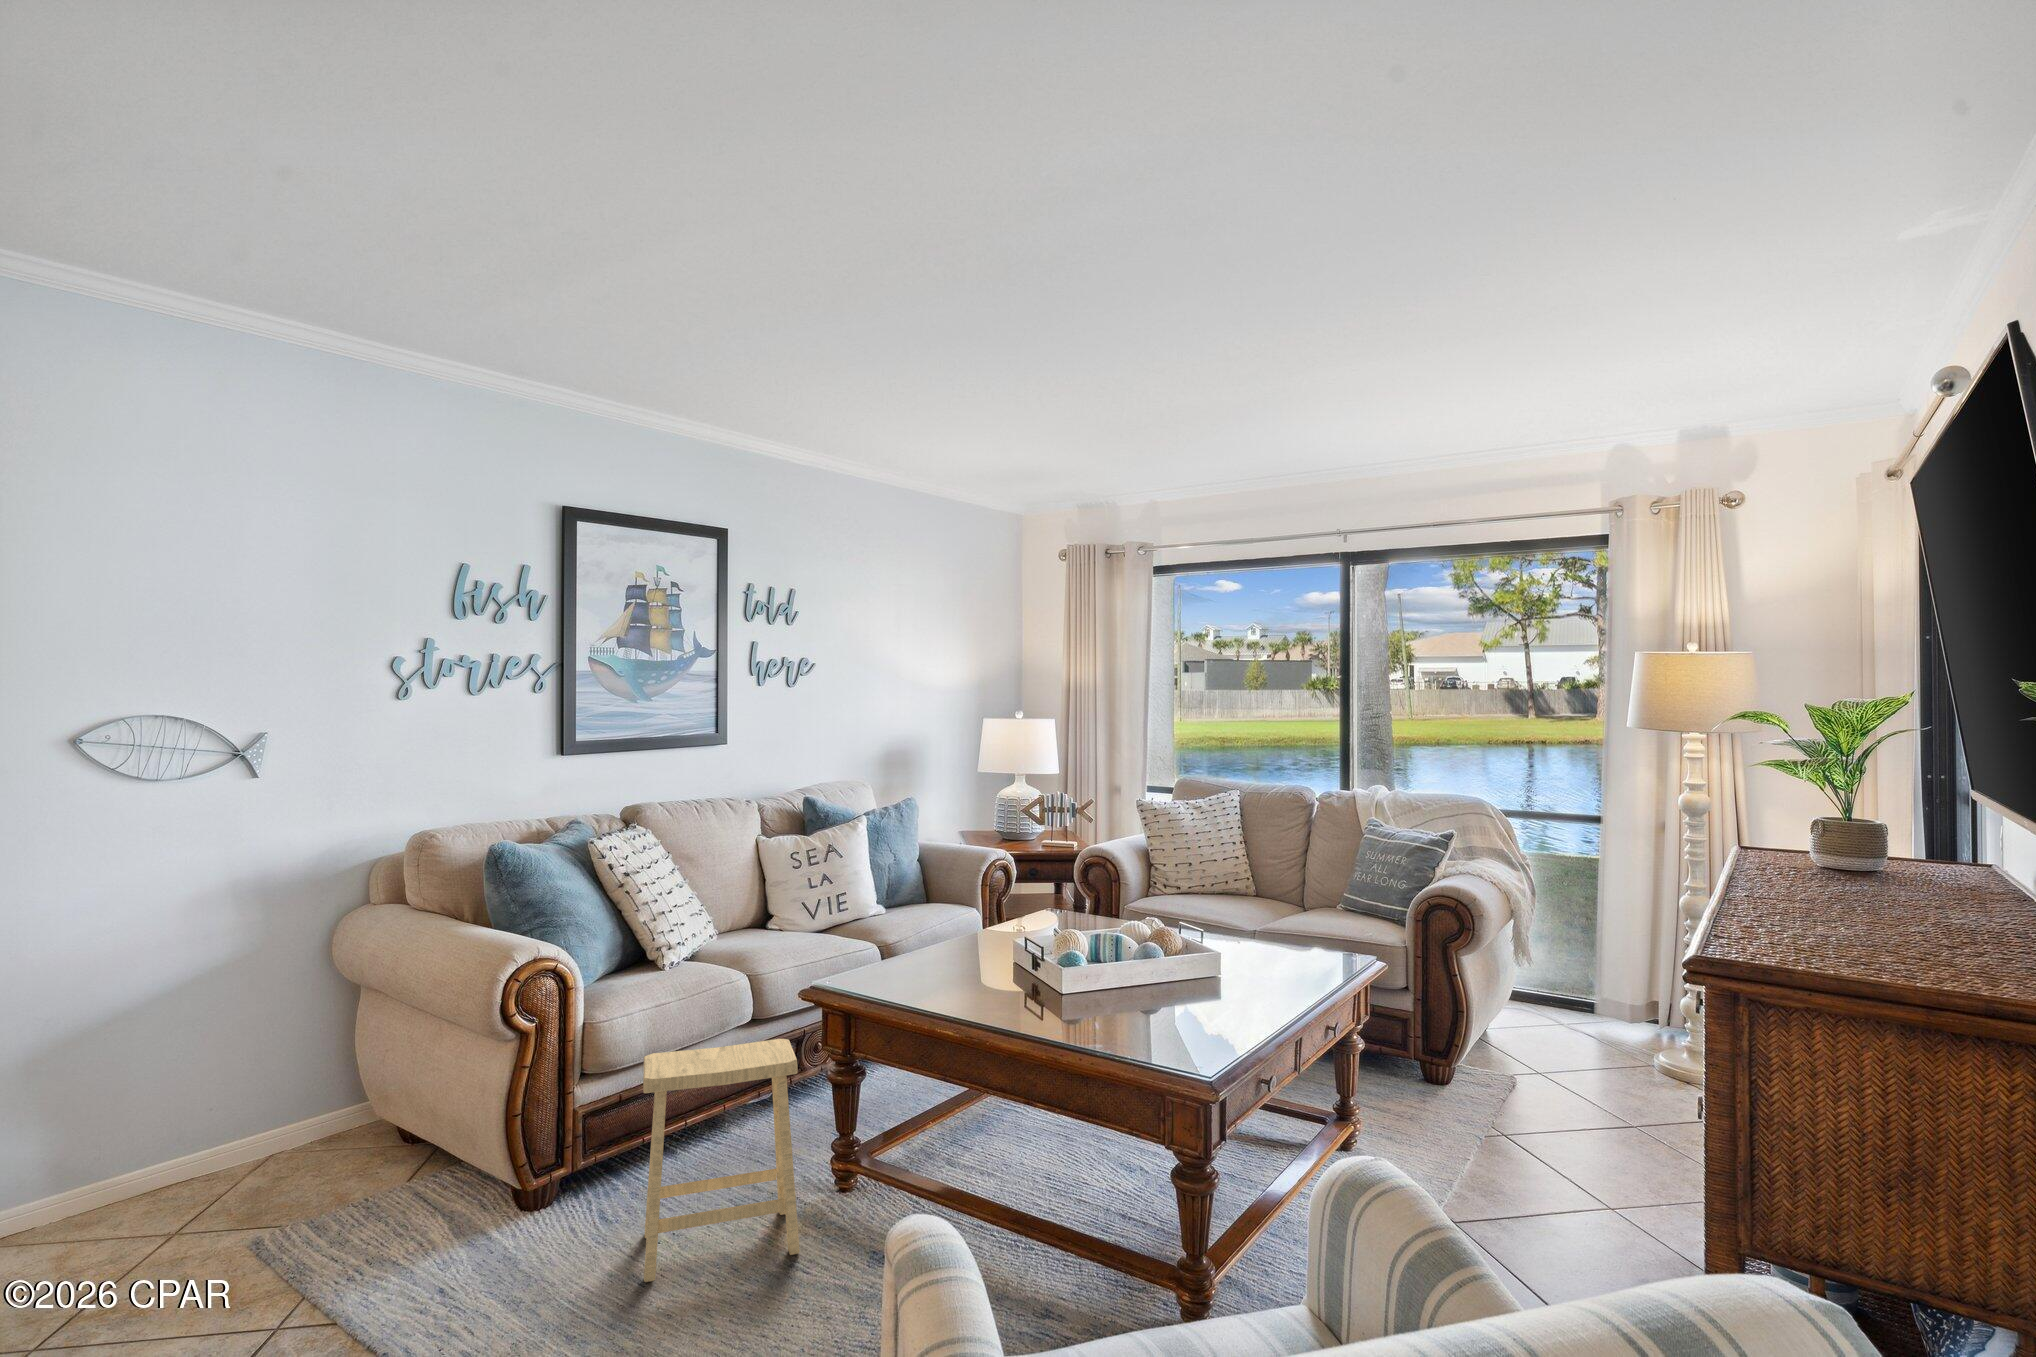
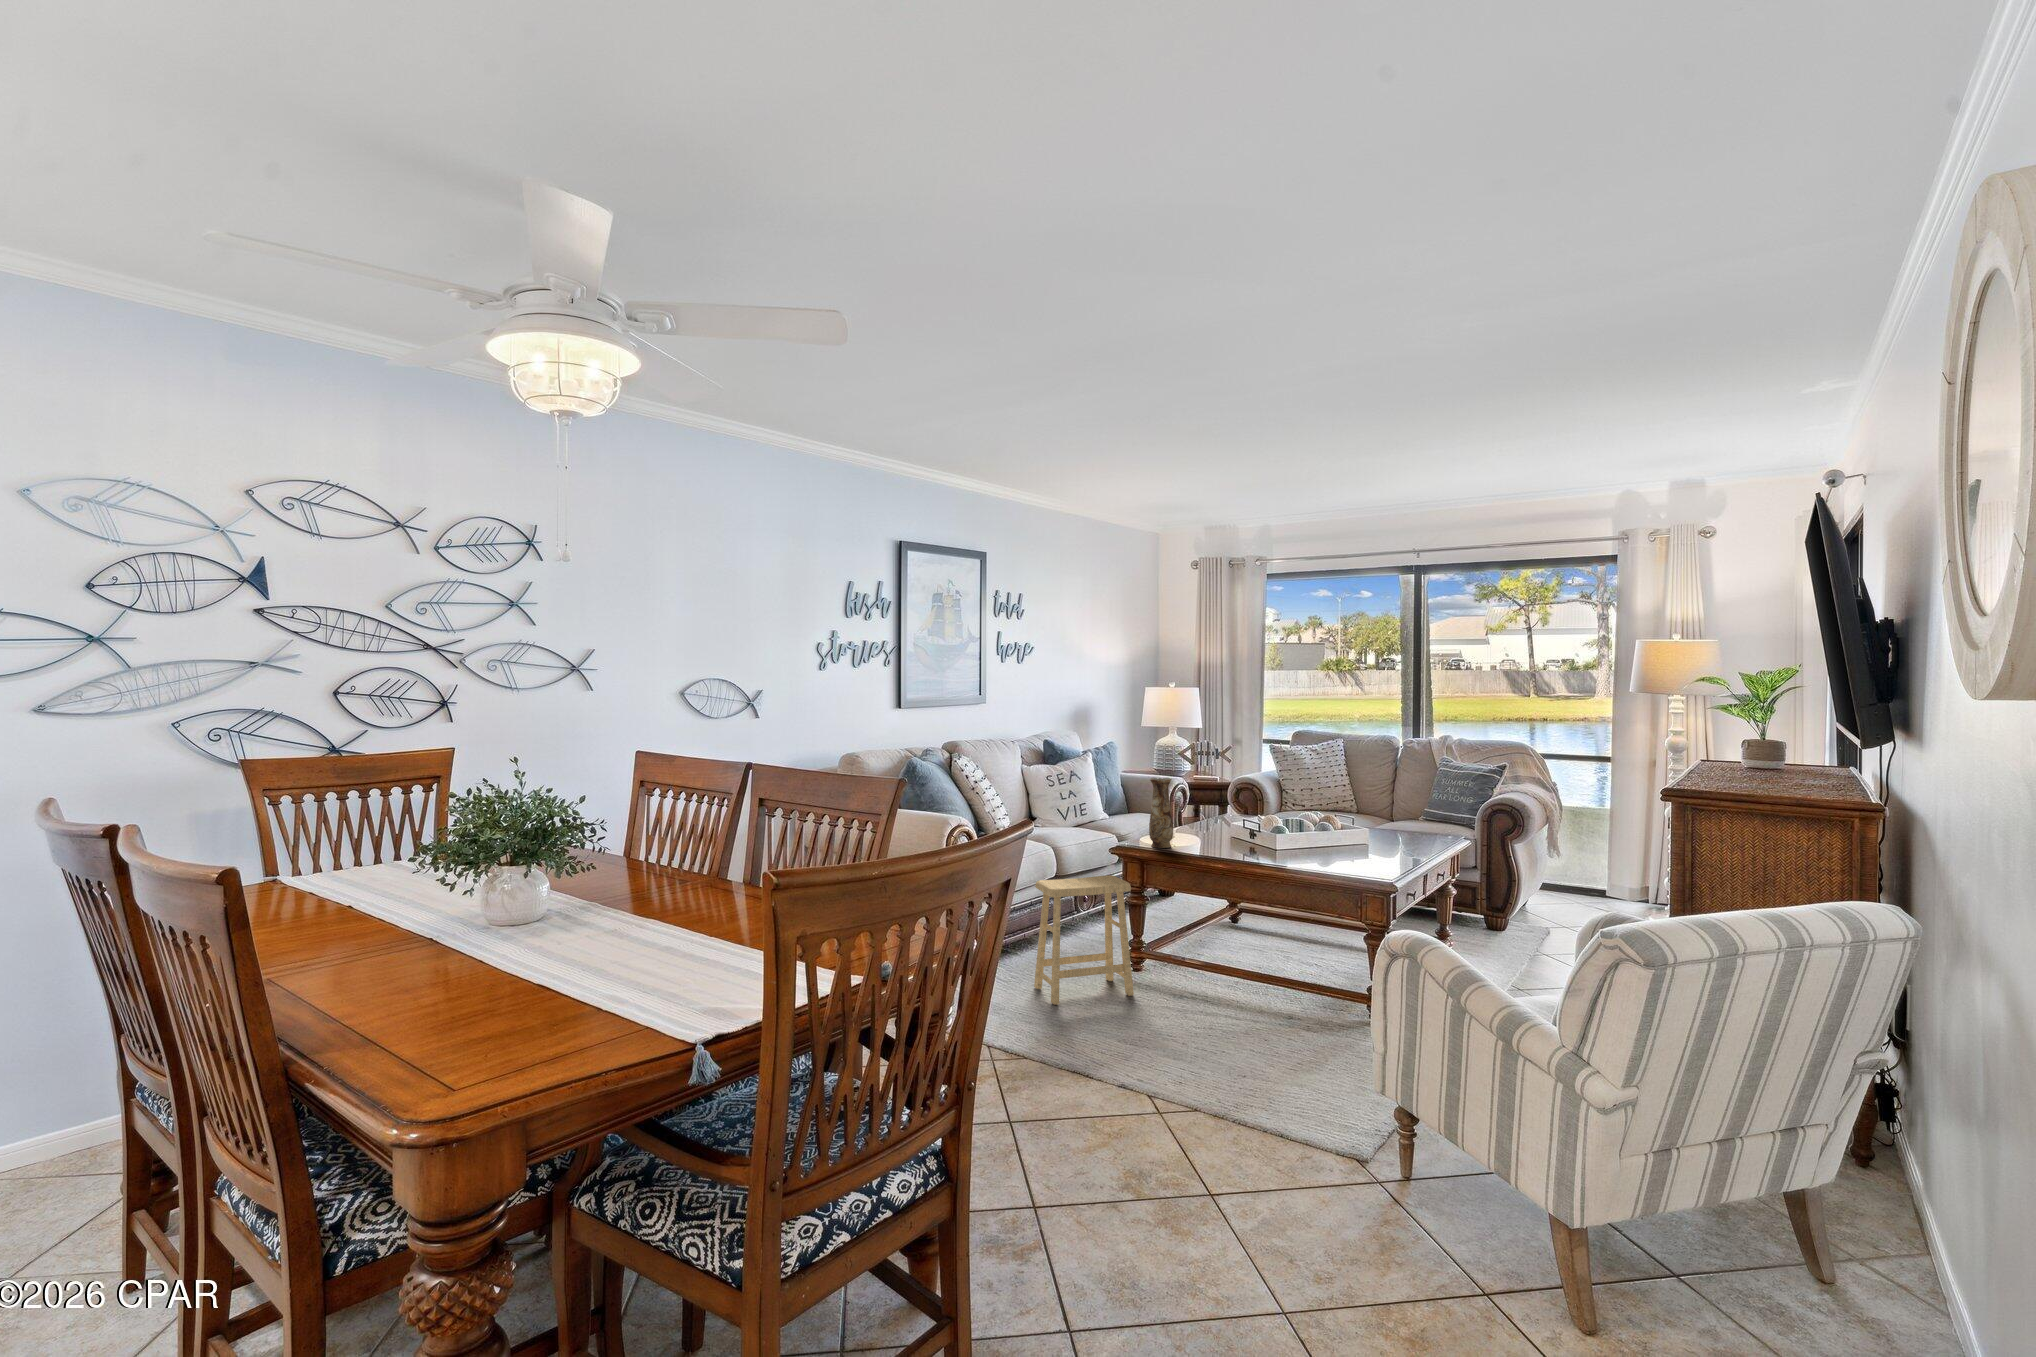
vase: none [860,873,898,990] -> present [1149,778,1173,848]

